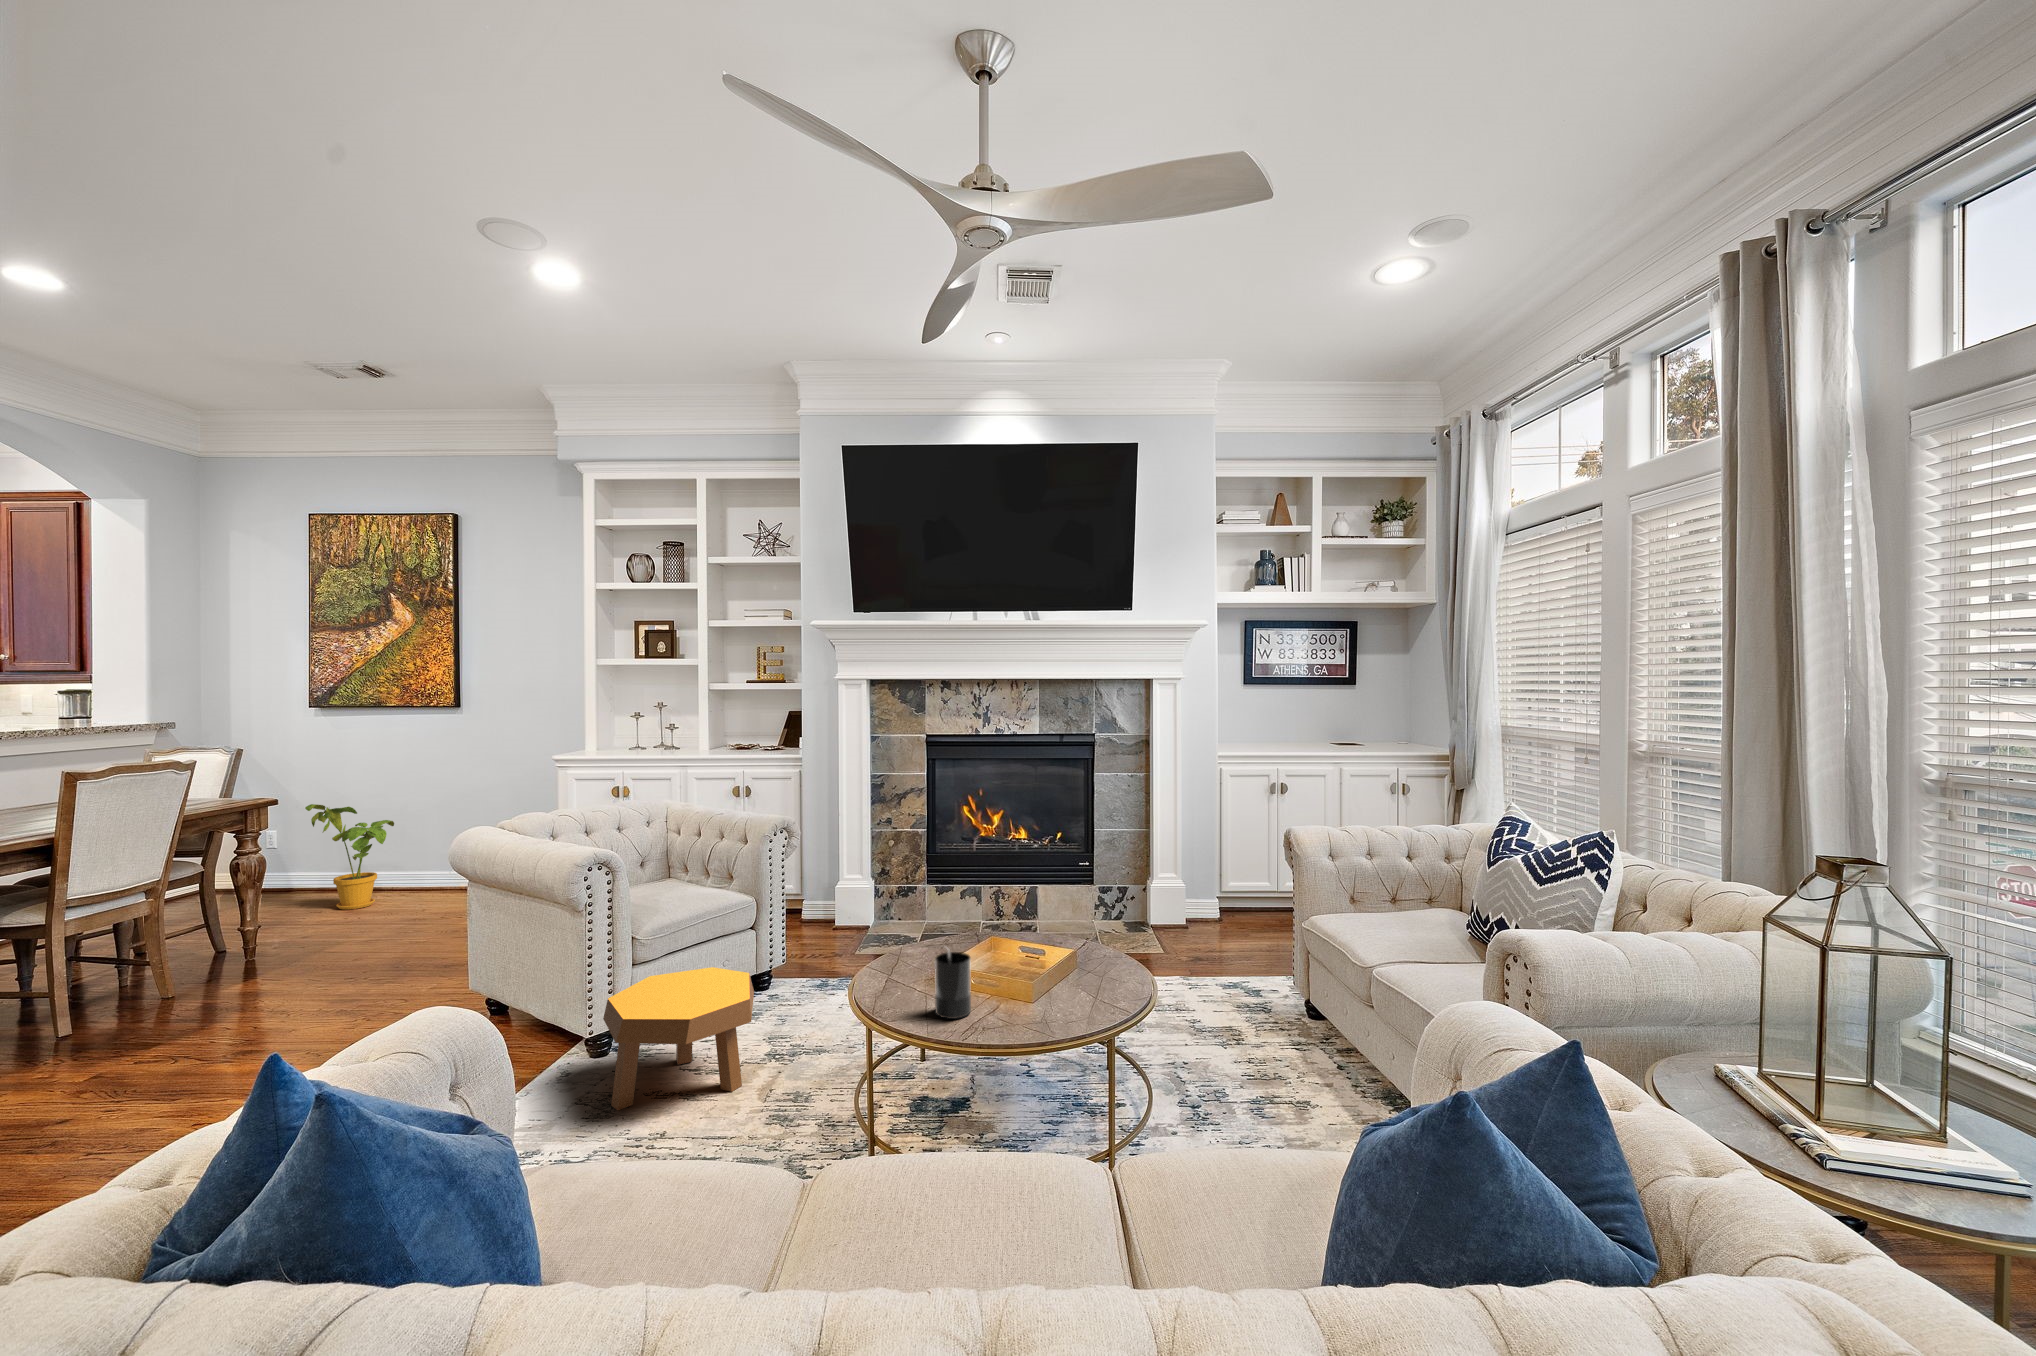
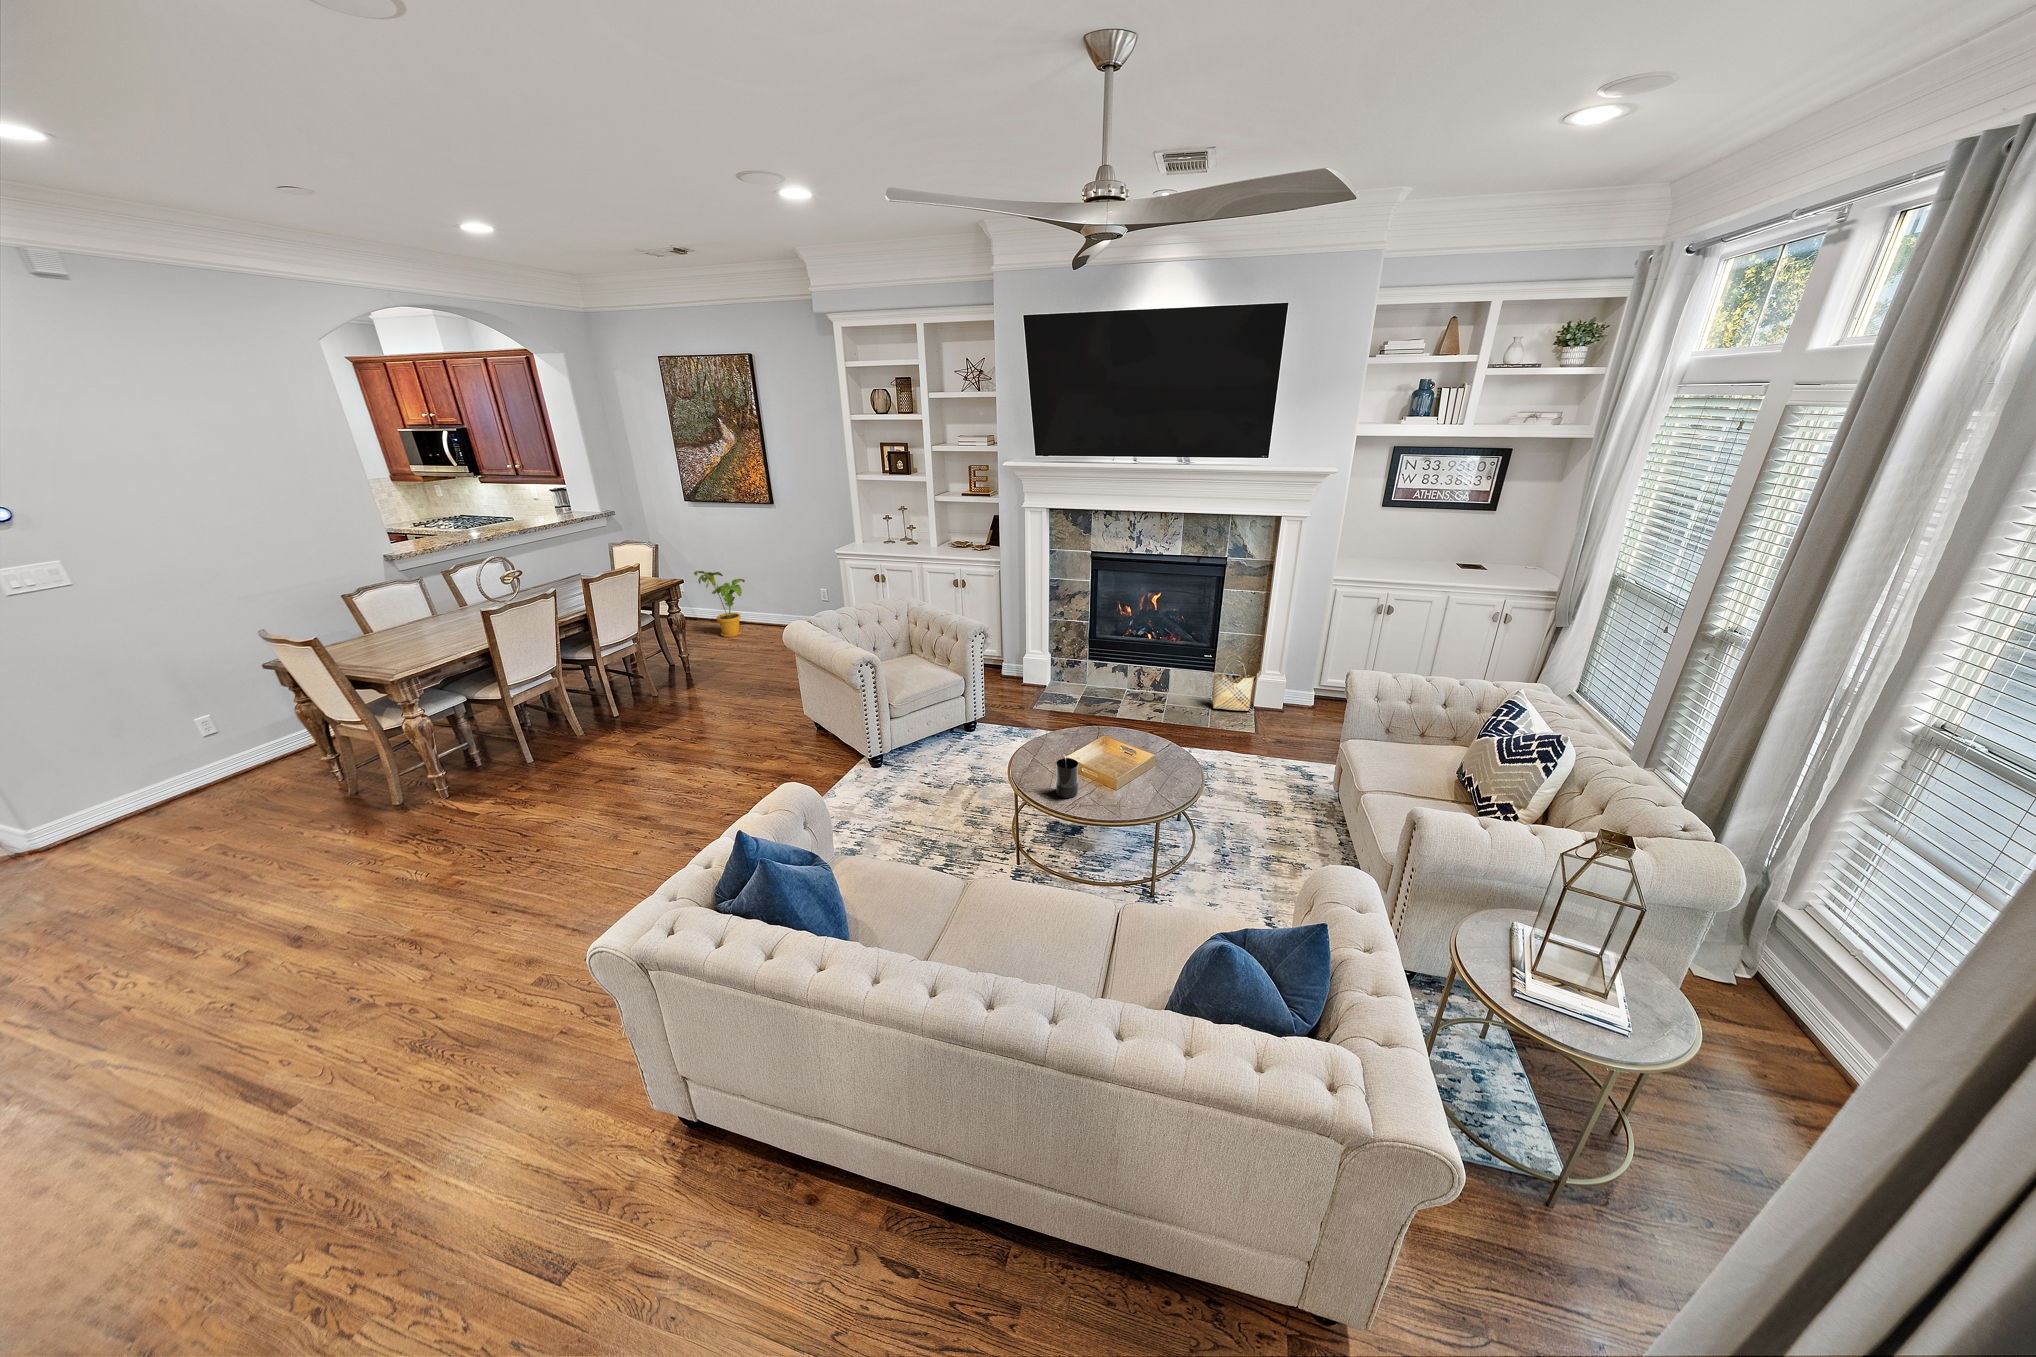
woven basket: none [1096,856,1148,933] -> present [1212,654,1254,711]
footstool: present [603,967,754,1110] -> none [875,728,961,807]

